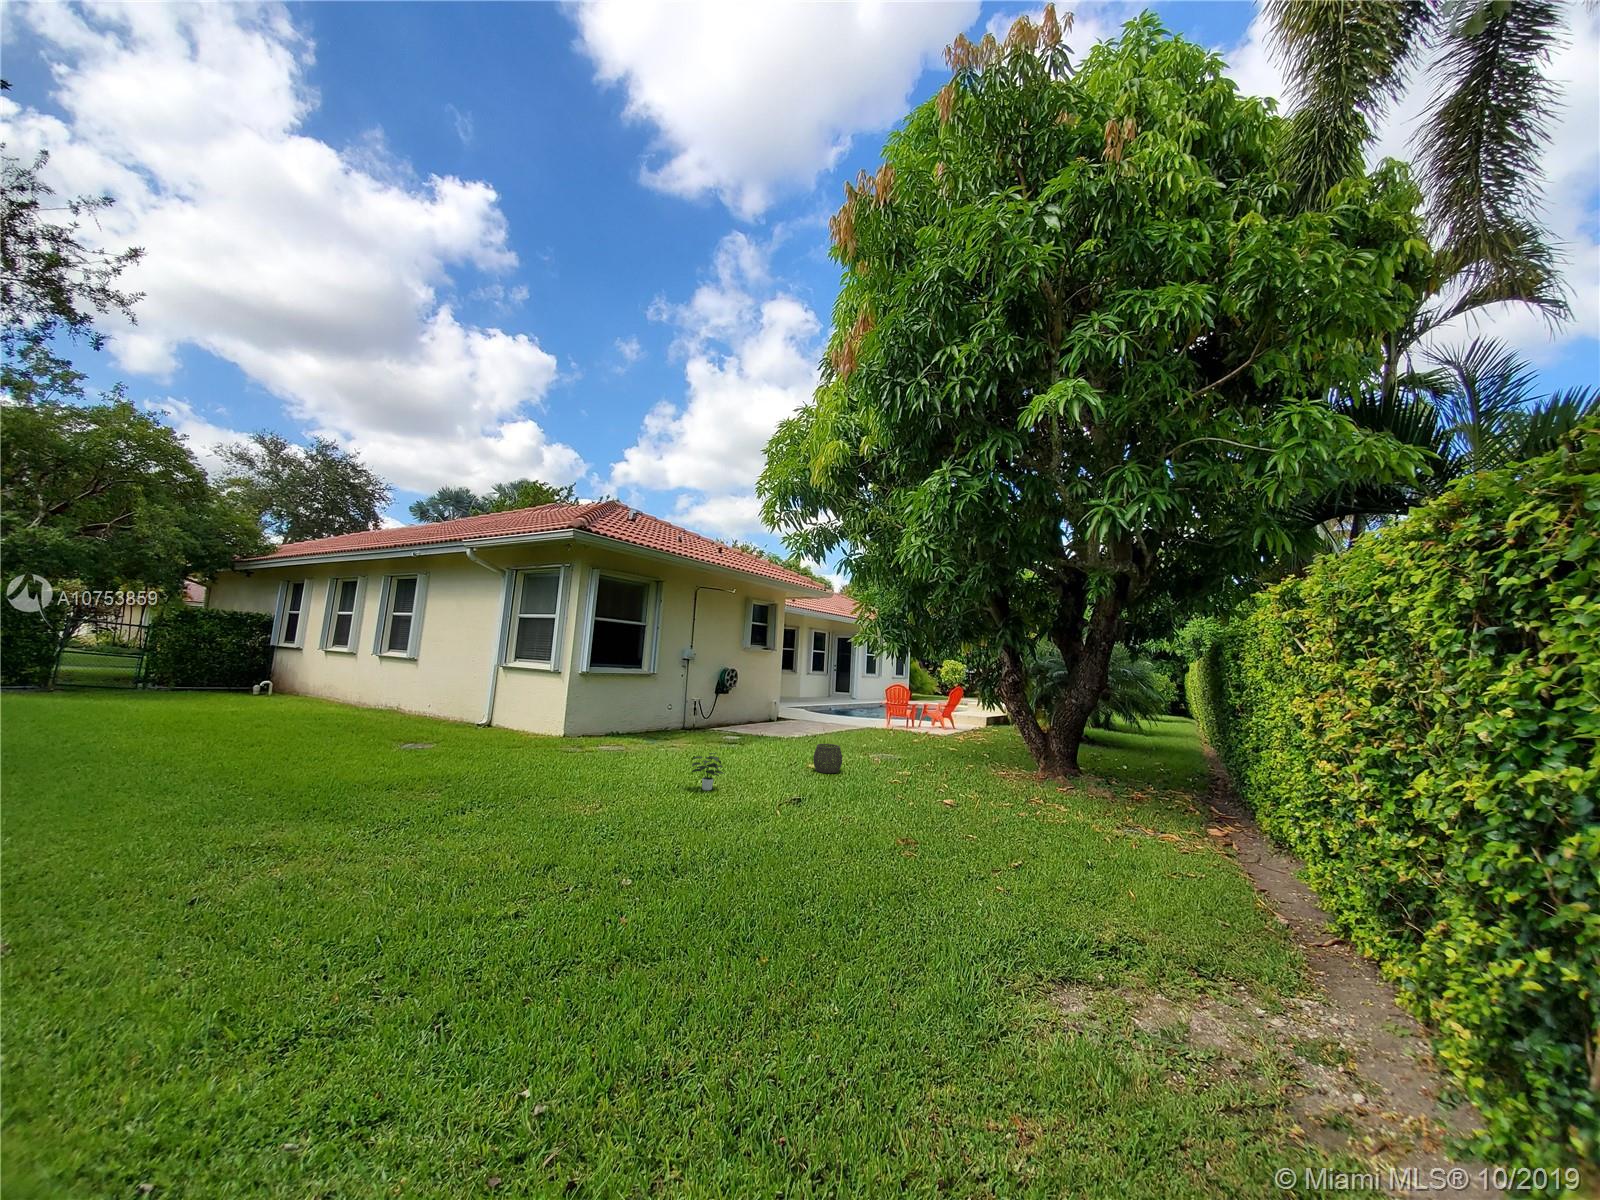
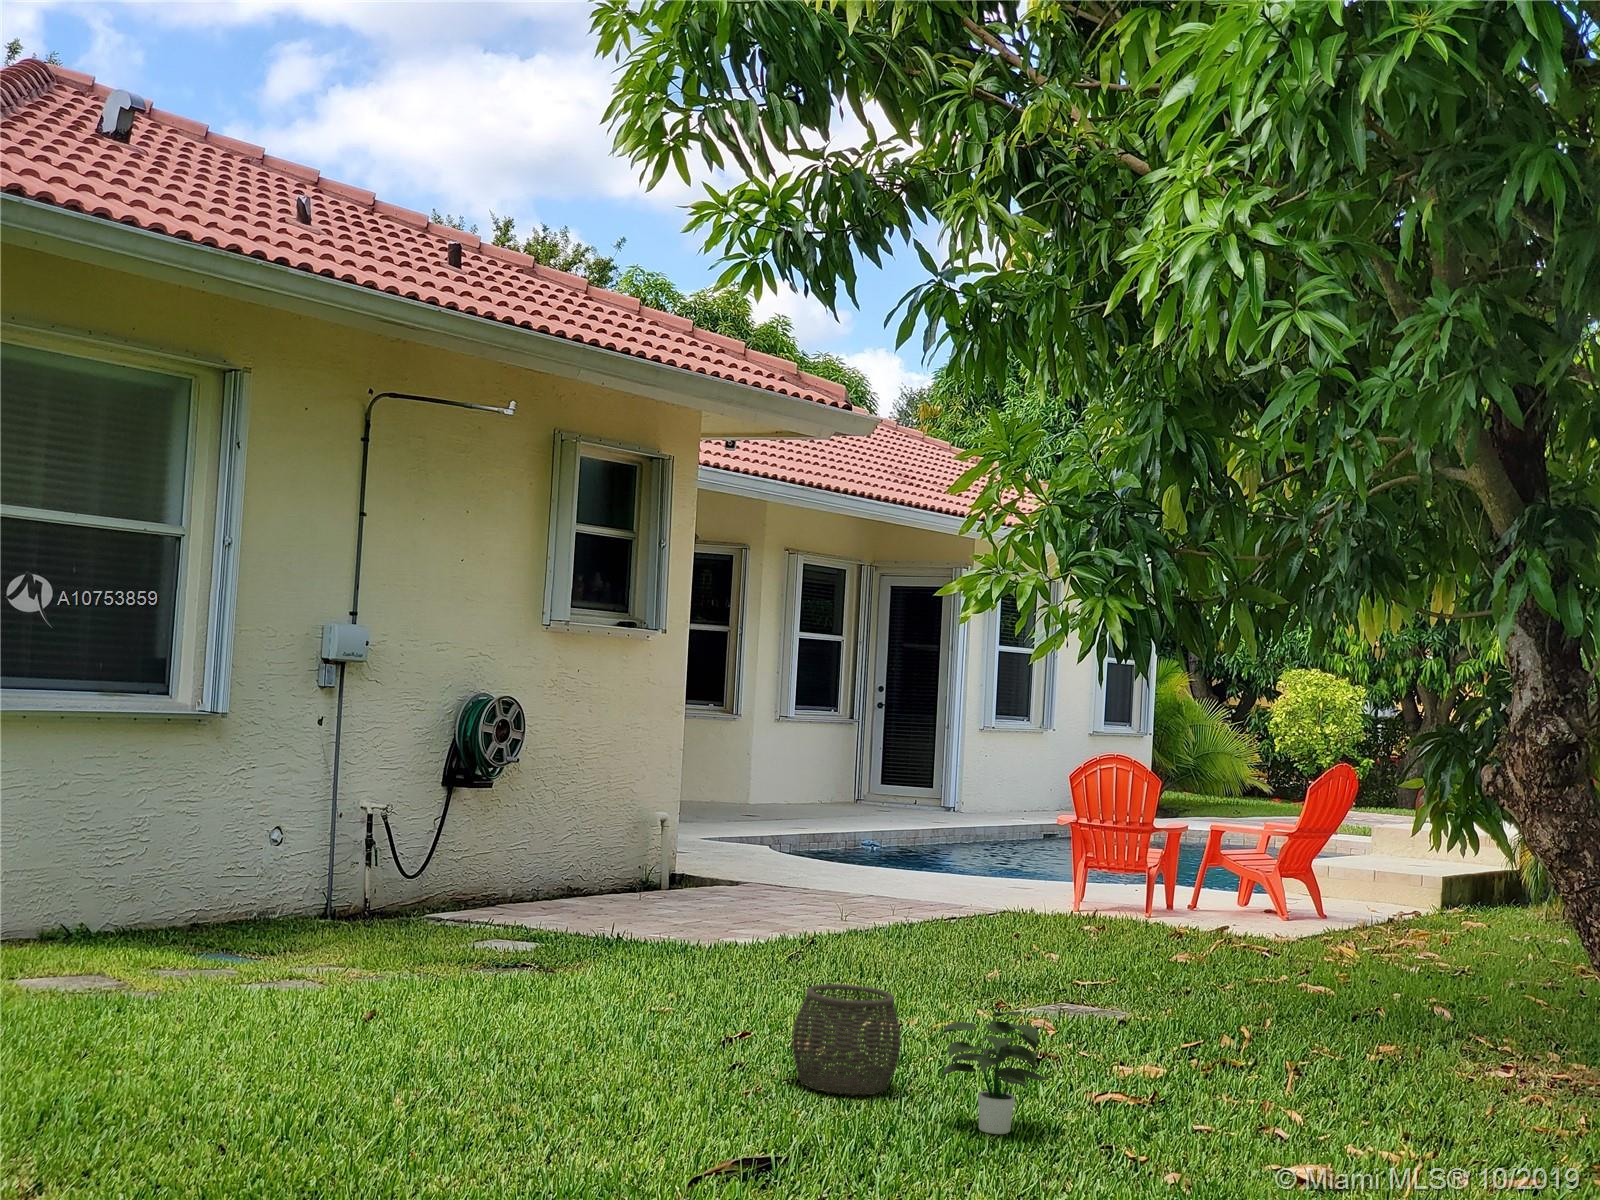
potted plant: present [692,753,724,790] -> present [941,1011,1051,1134]

